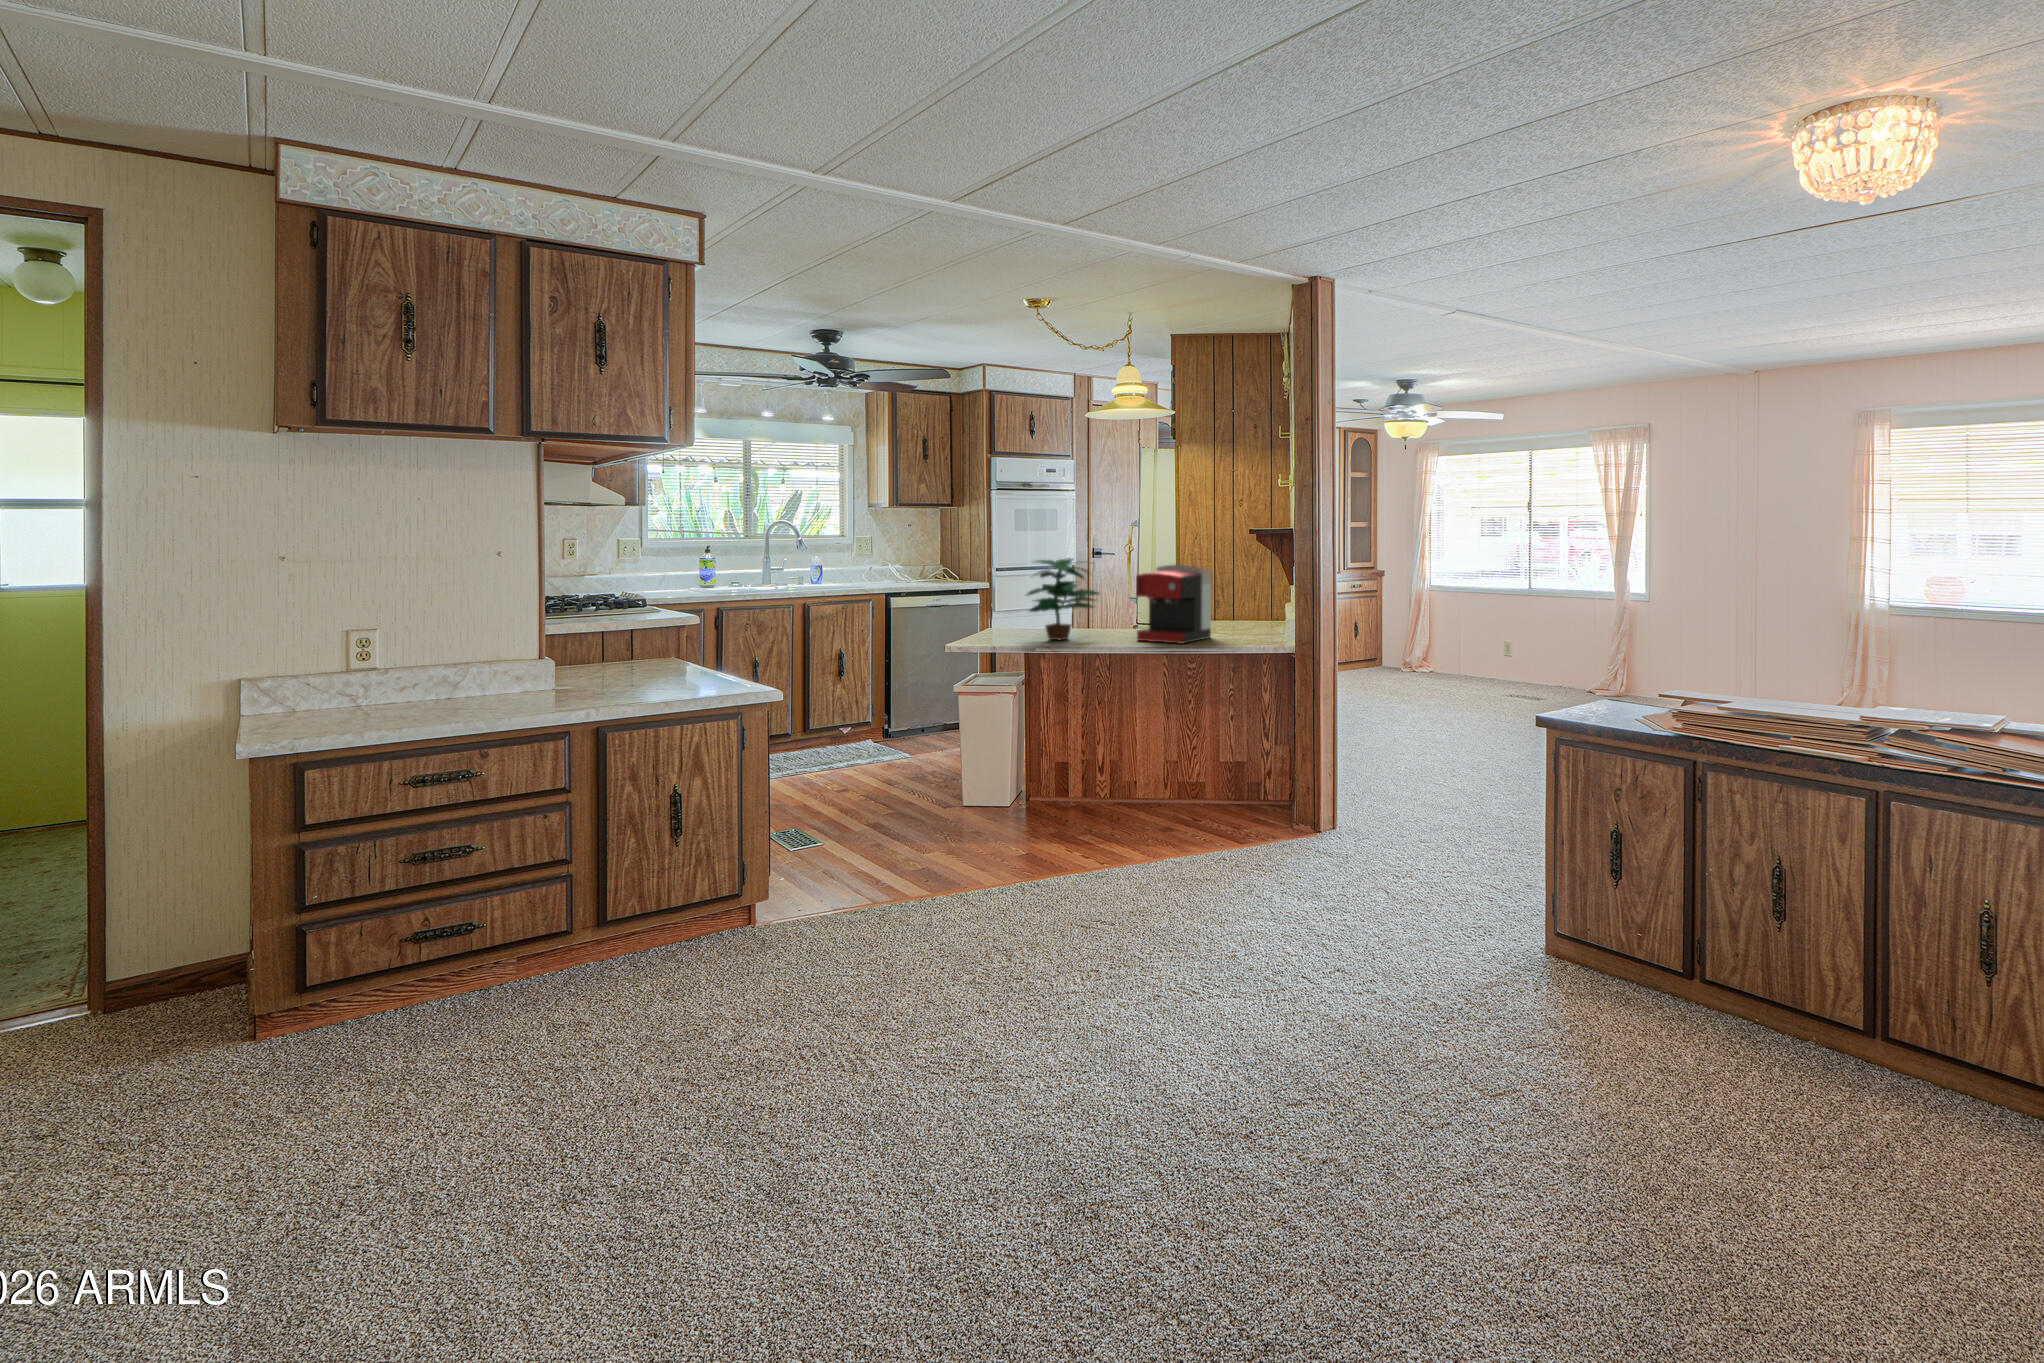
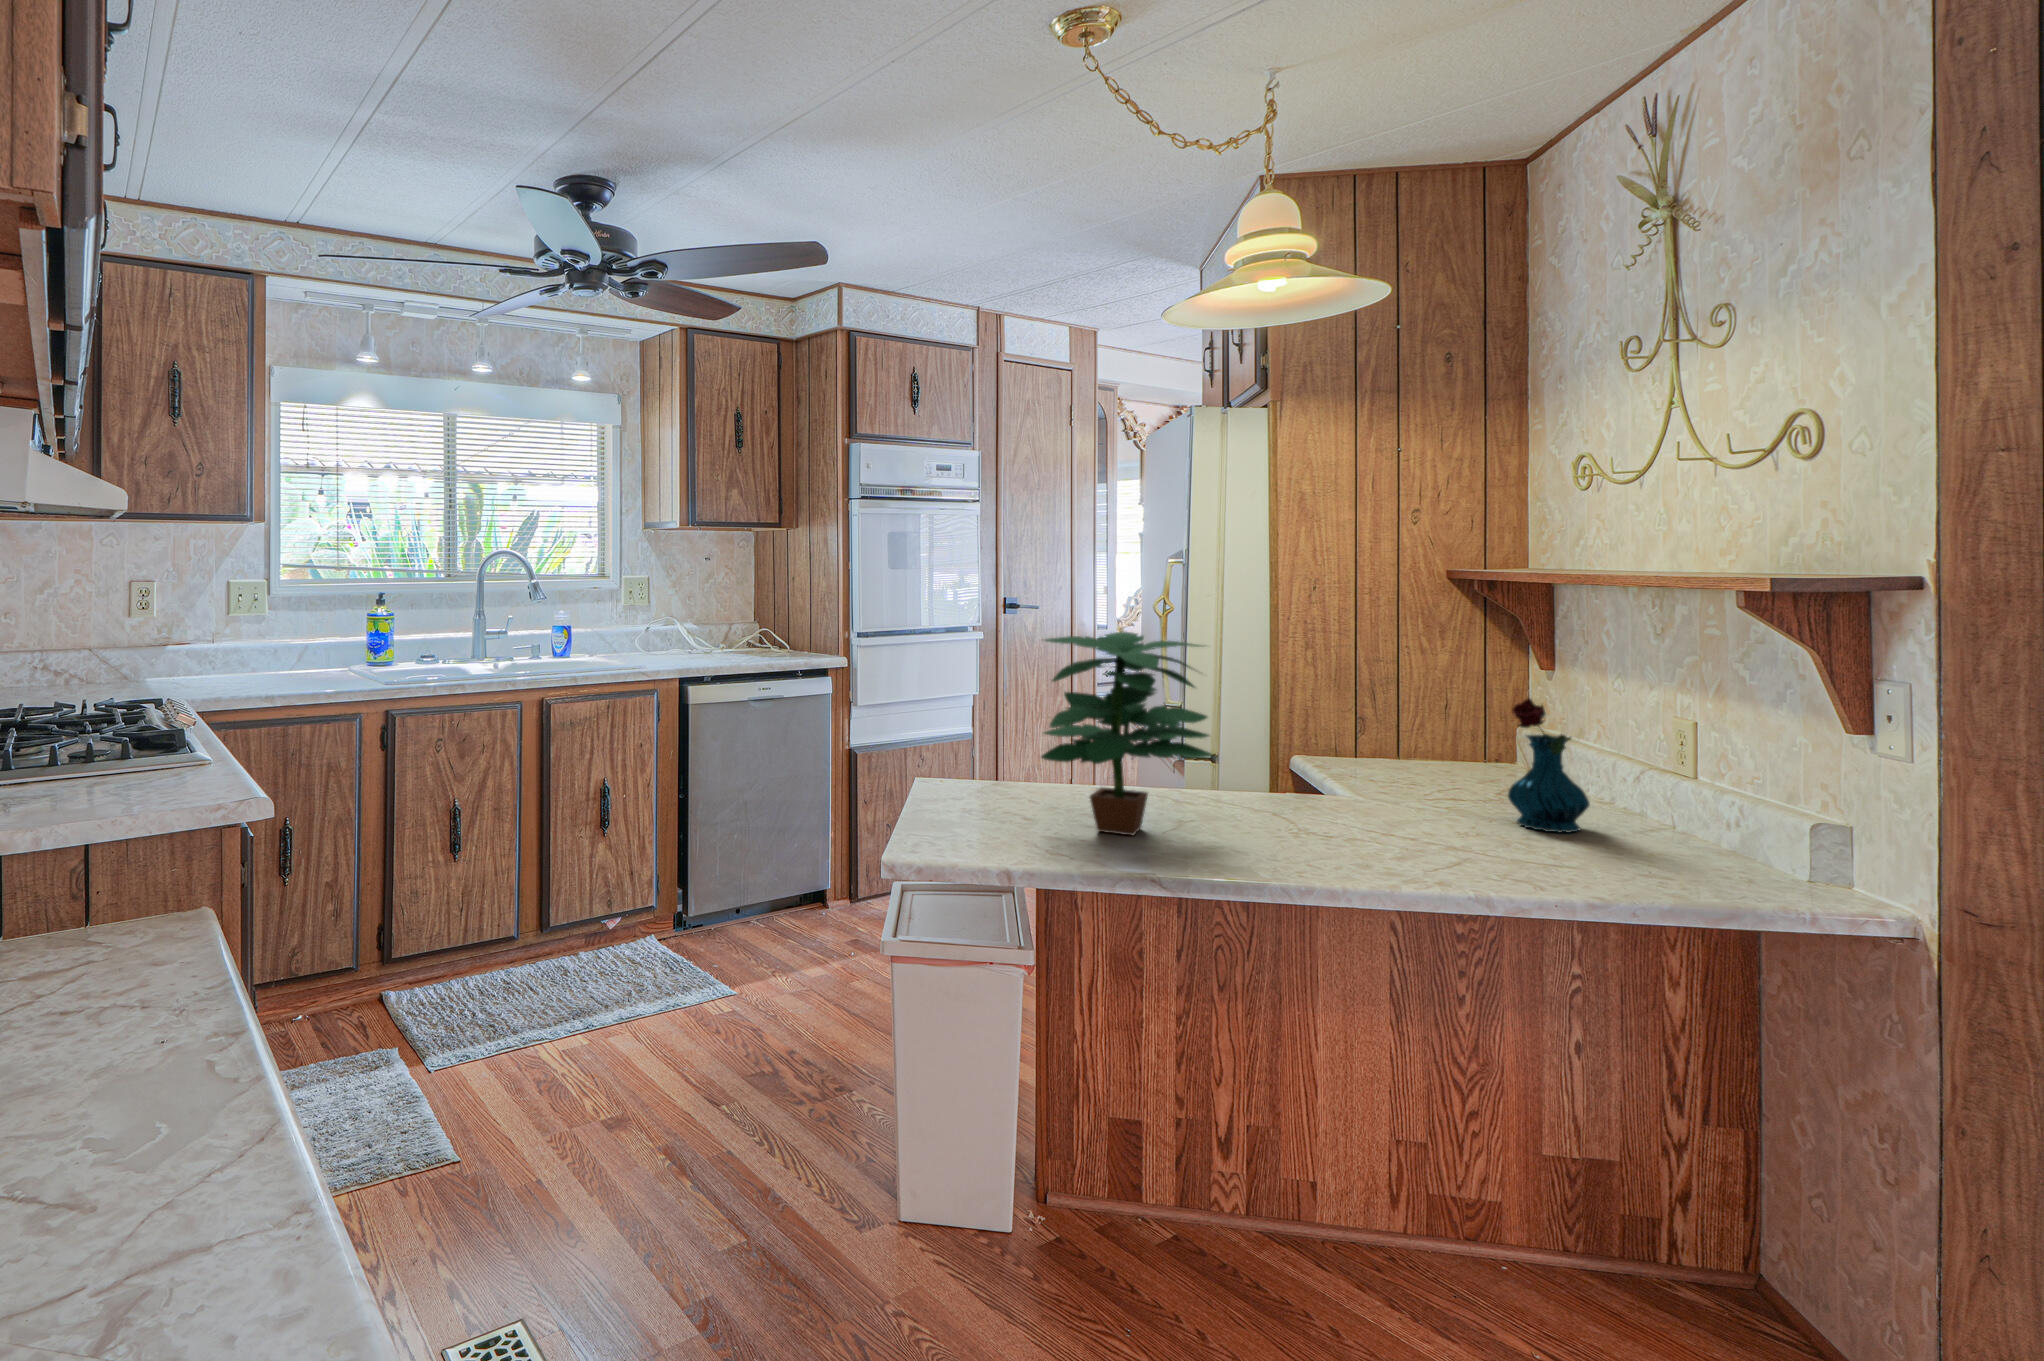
coffee maker: present [1136,564,1211,644] -> none [1323,650,1496,864]
vase: none [1223,584,1251,637] -> present [1508,699,1590,833]

